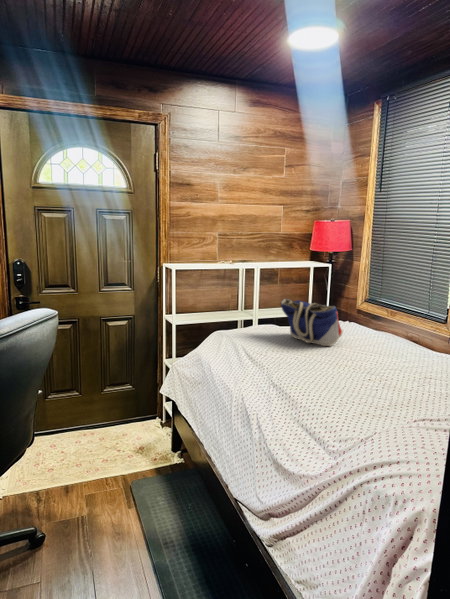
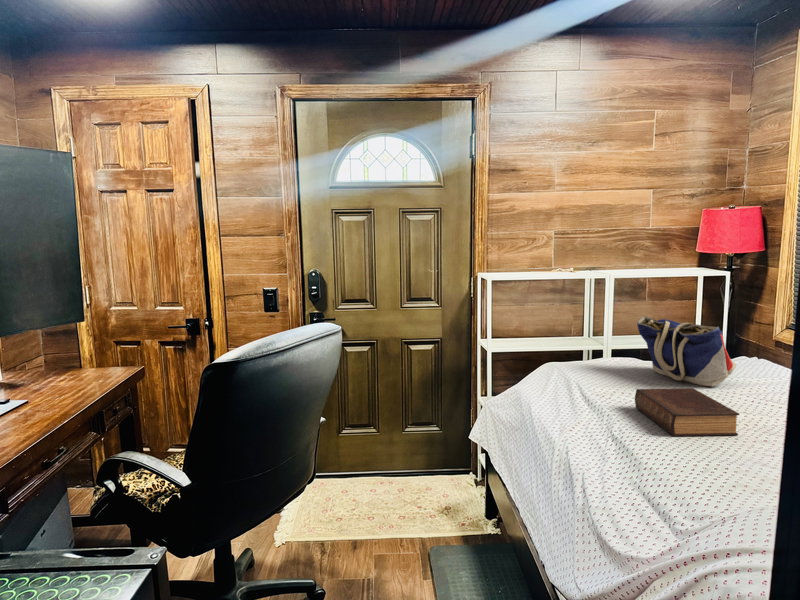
book: none [287,350,355,385] -> present [635,388,739,436]

